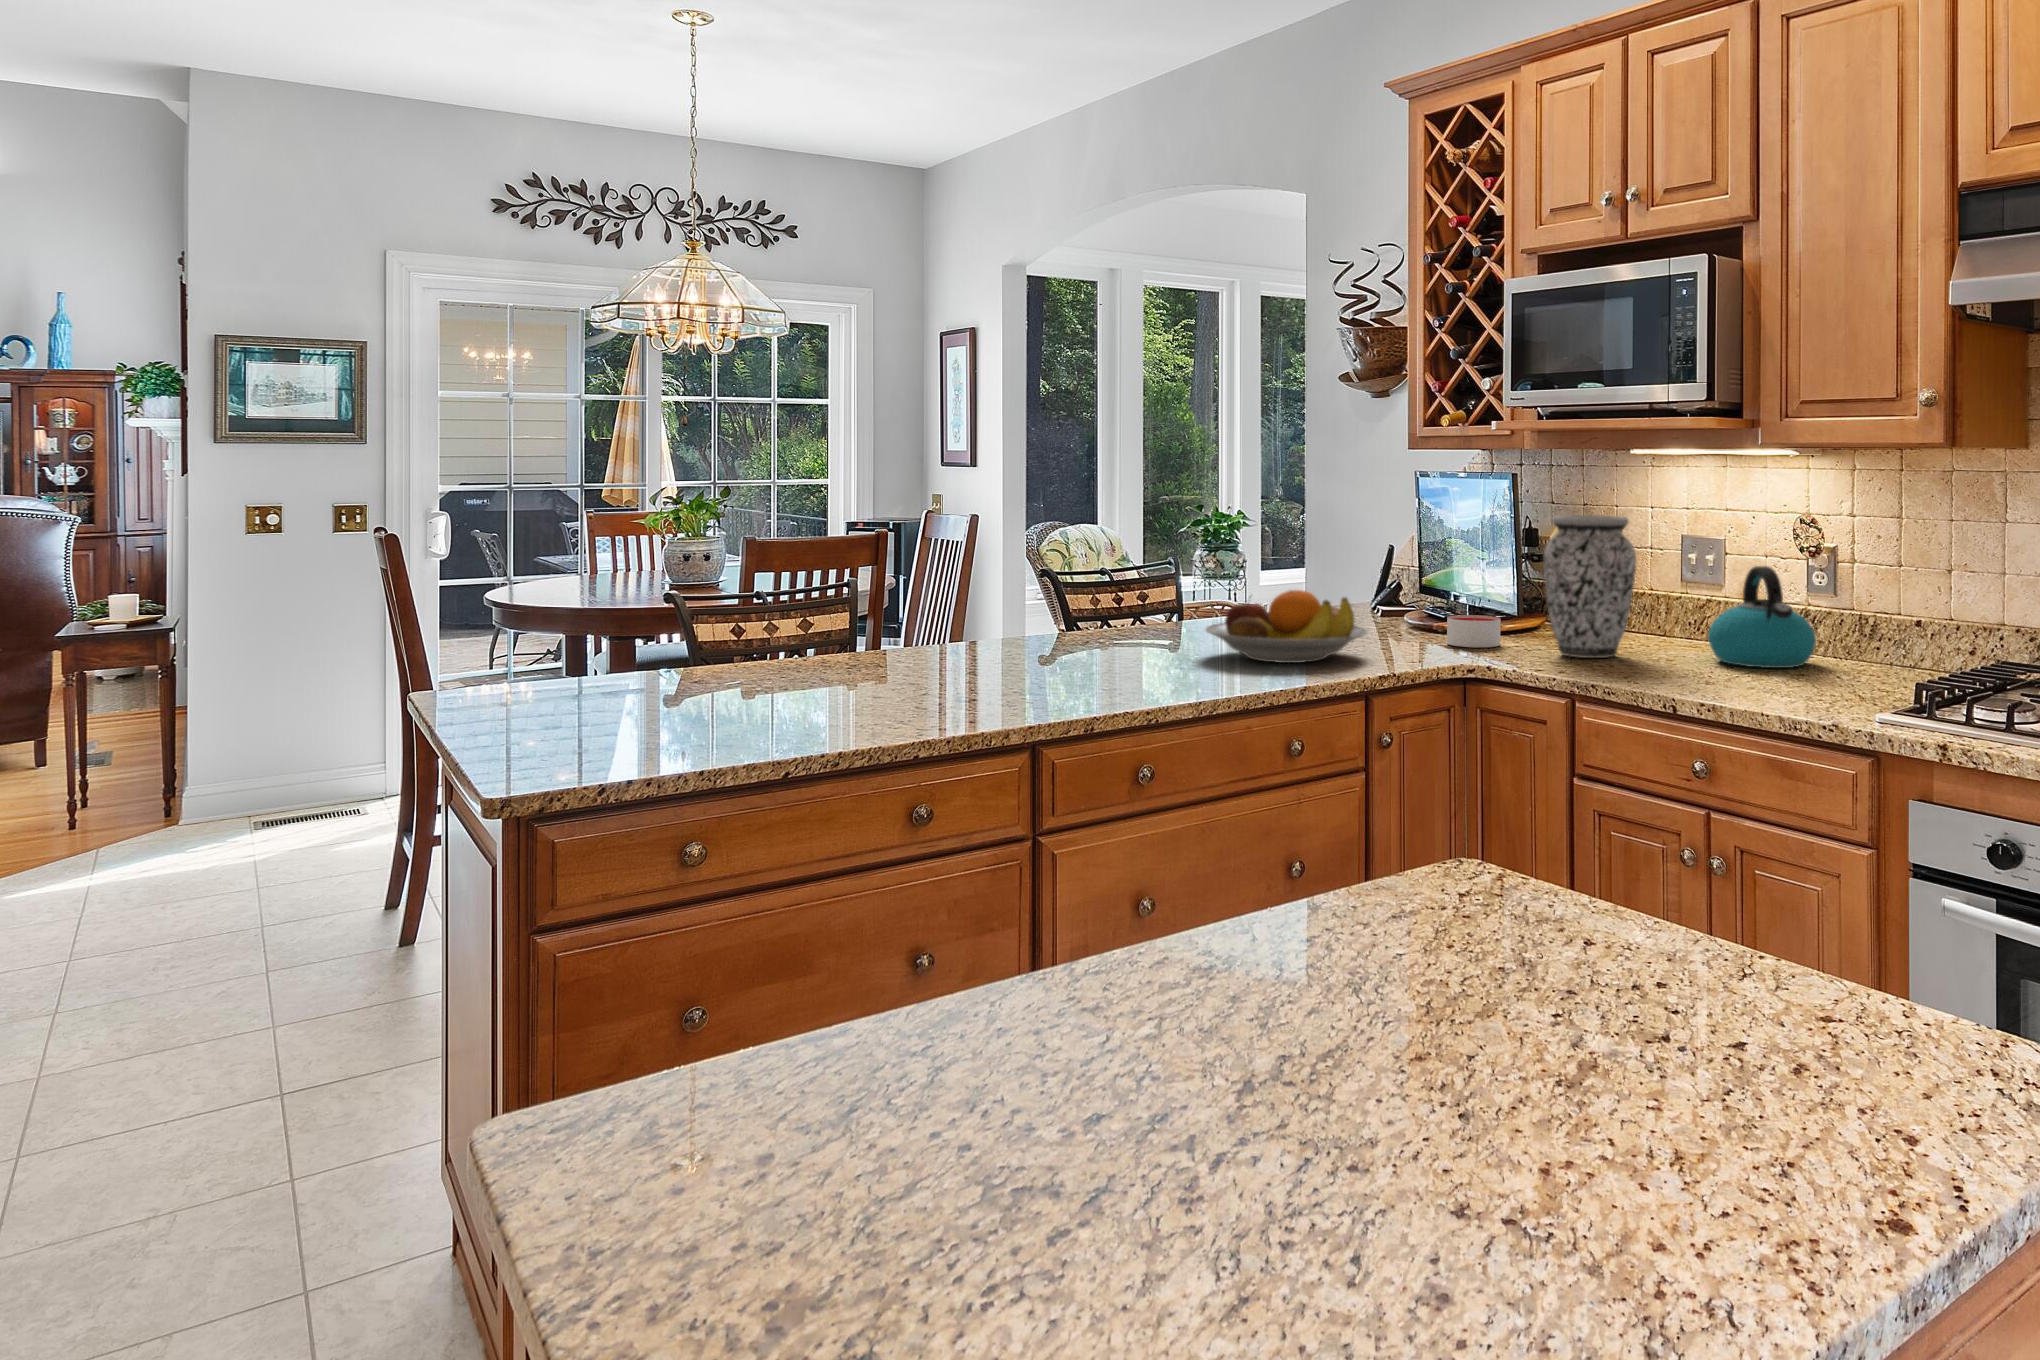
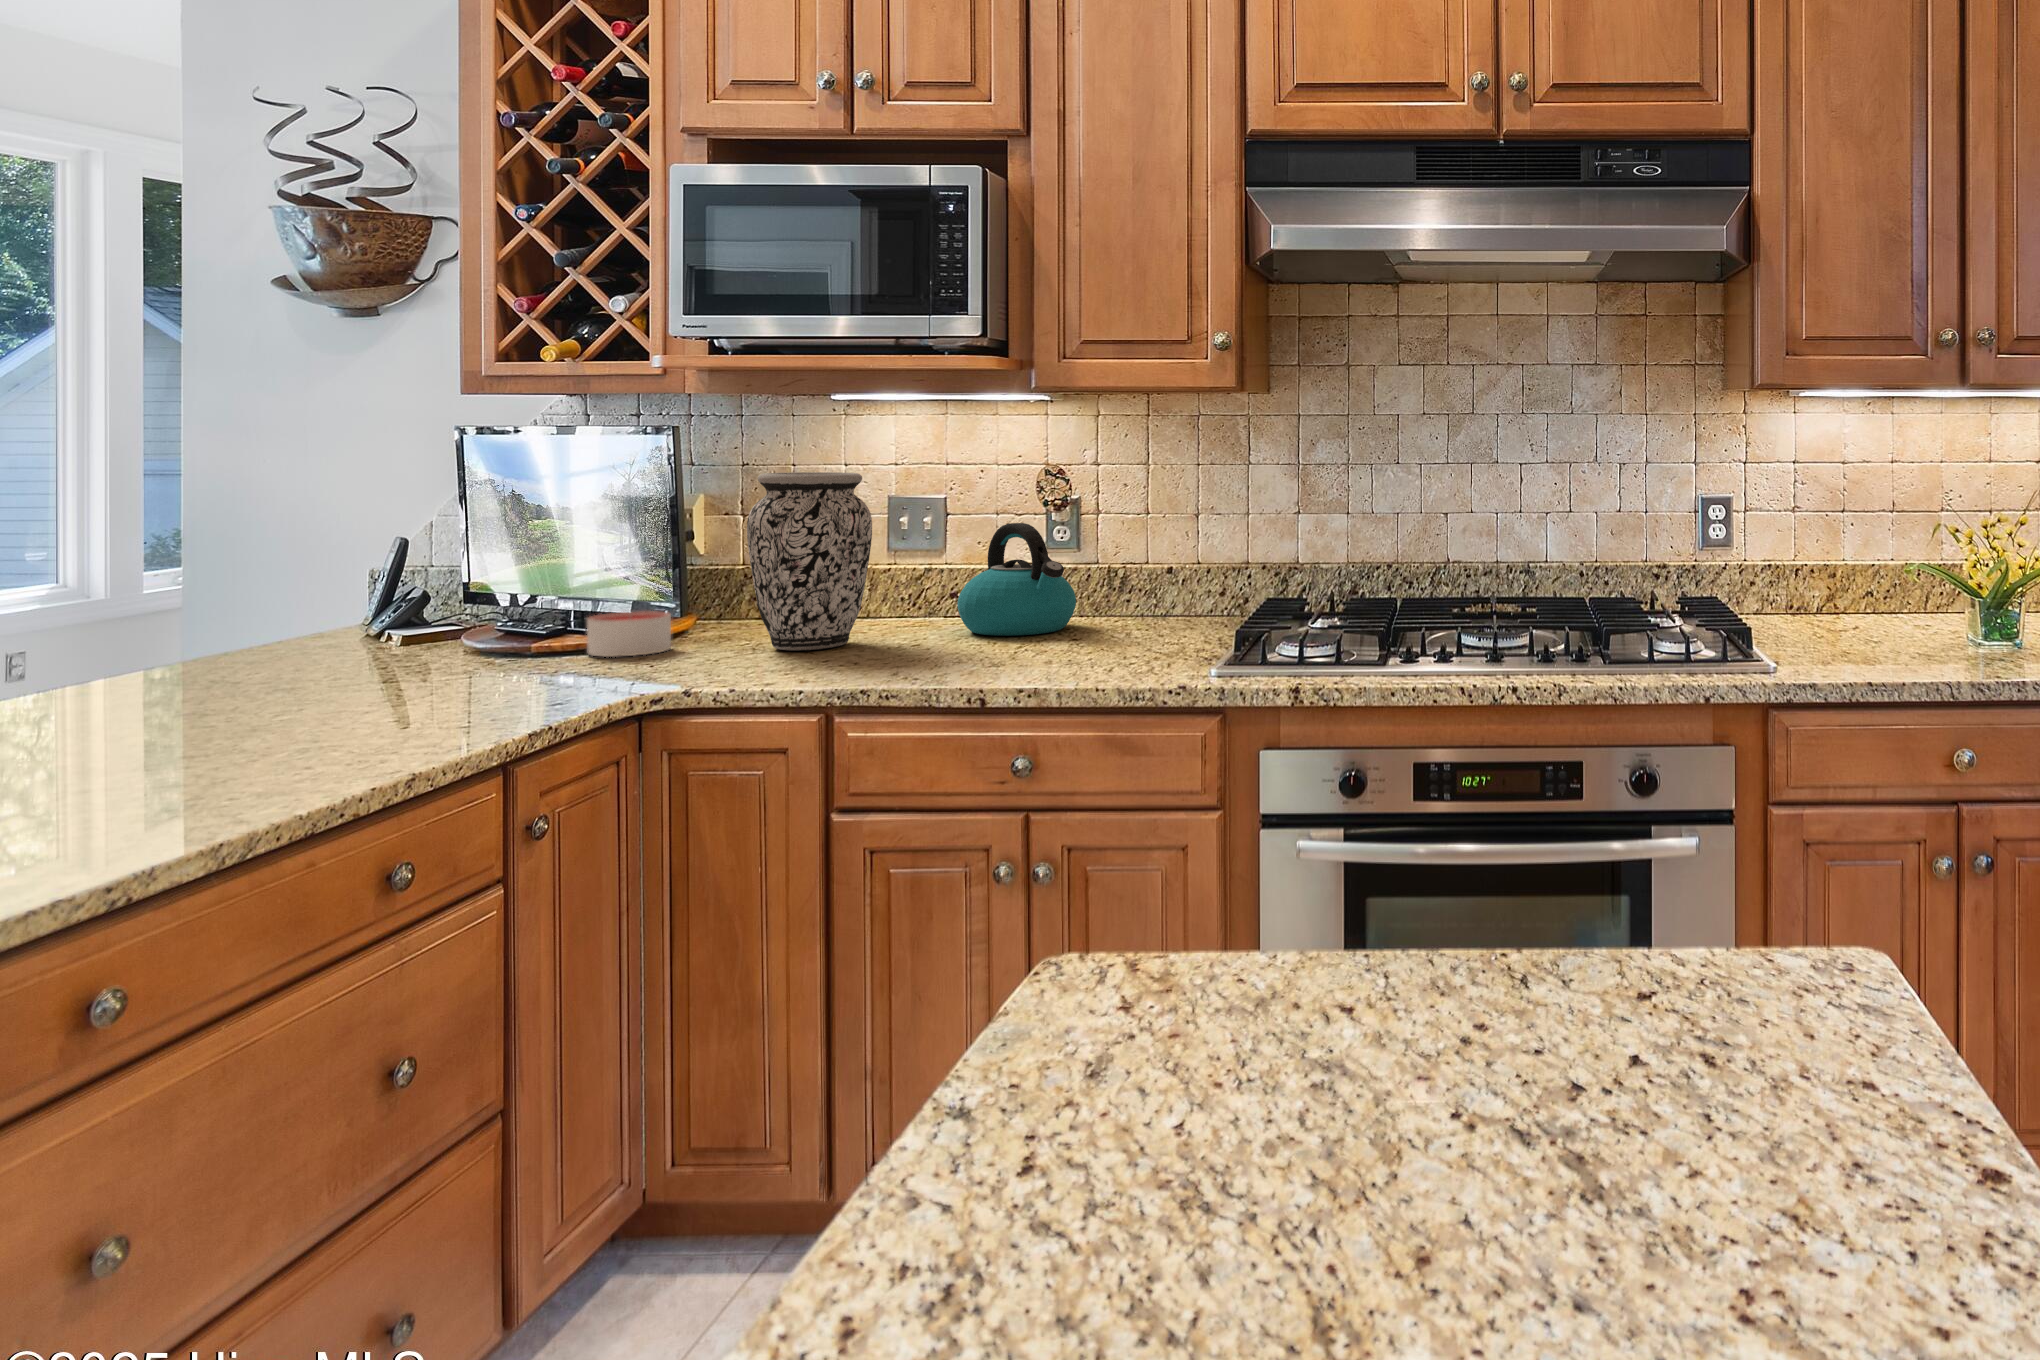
fruit bowl: present [1206,590,1367,663] -> none [153,600,491,721]

